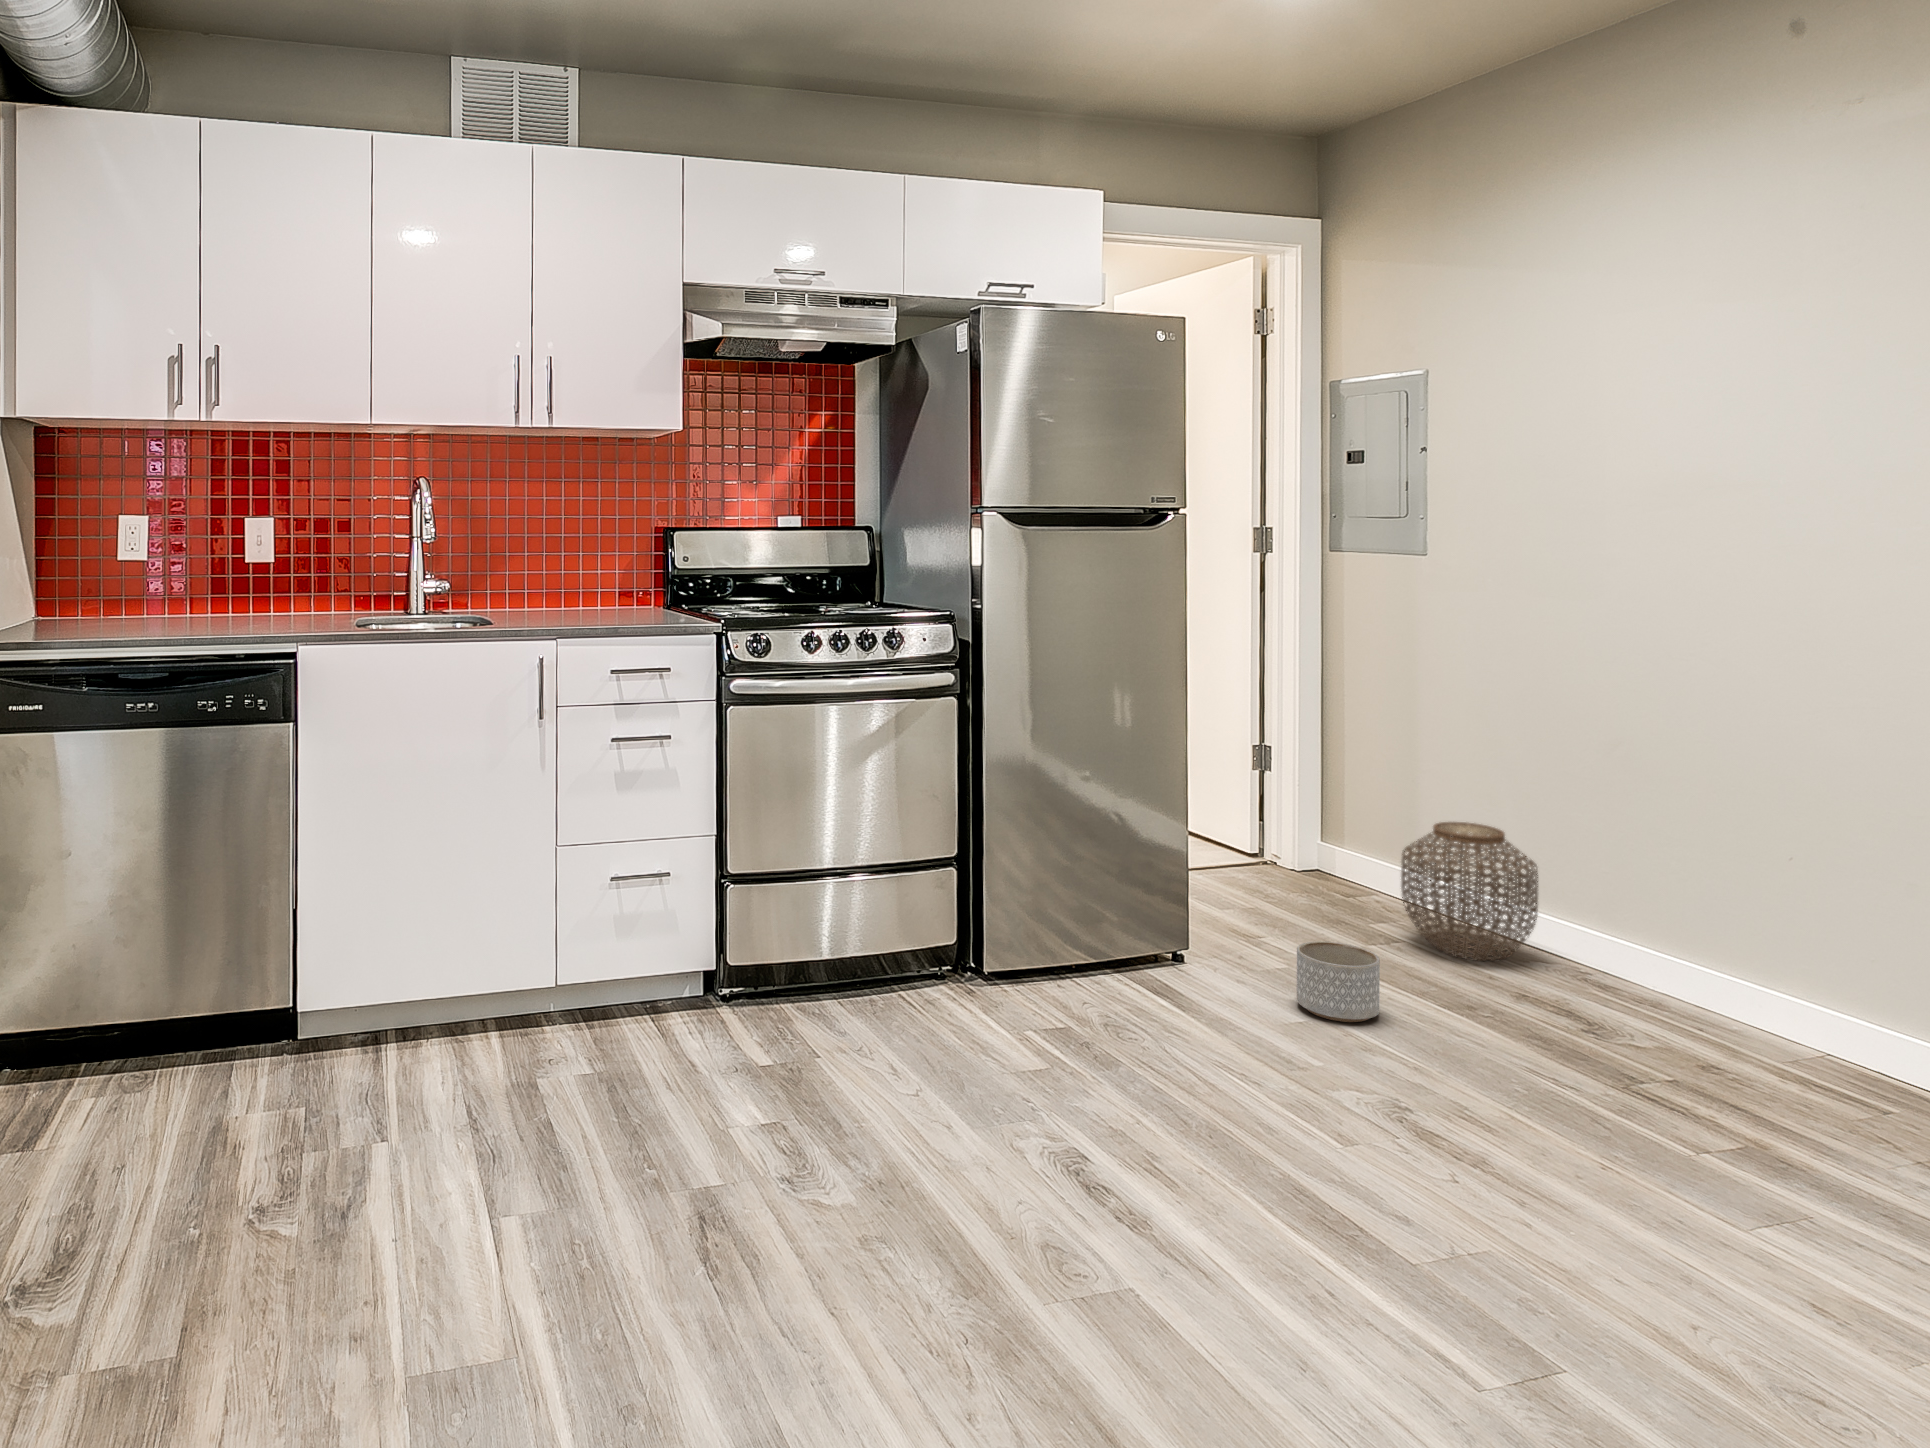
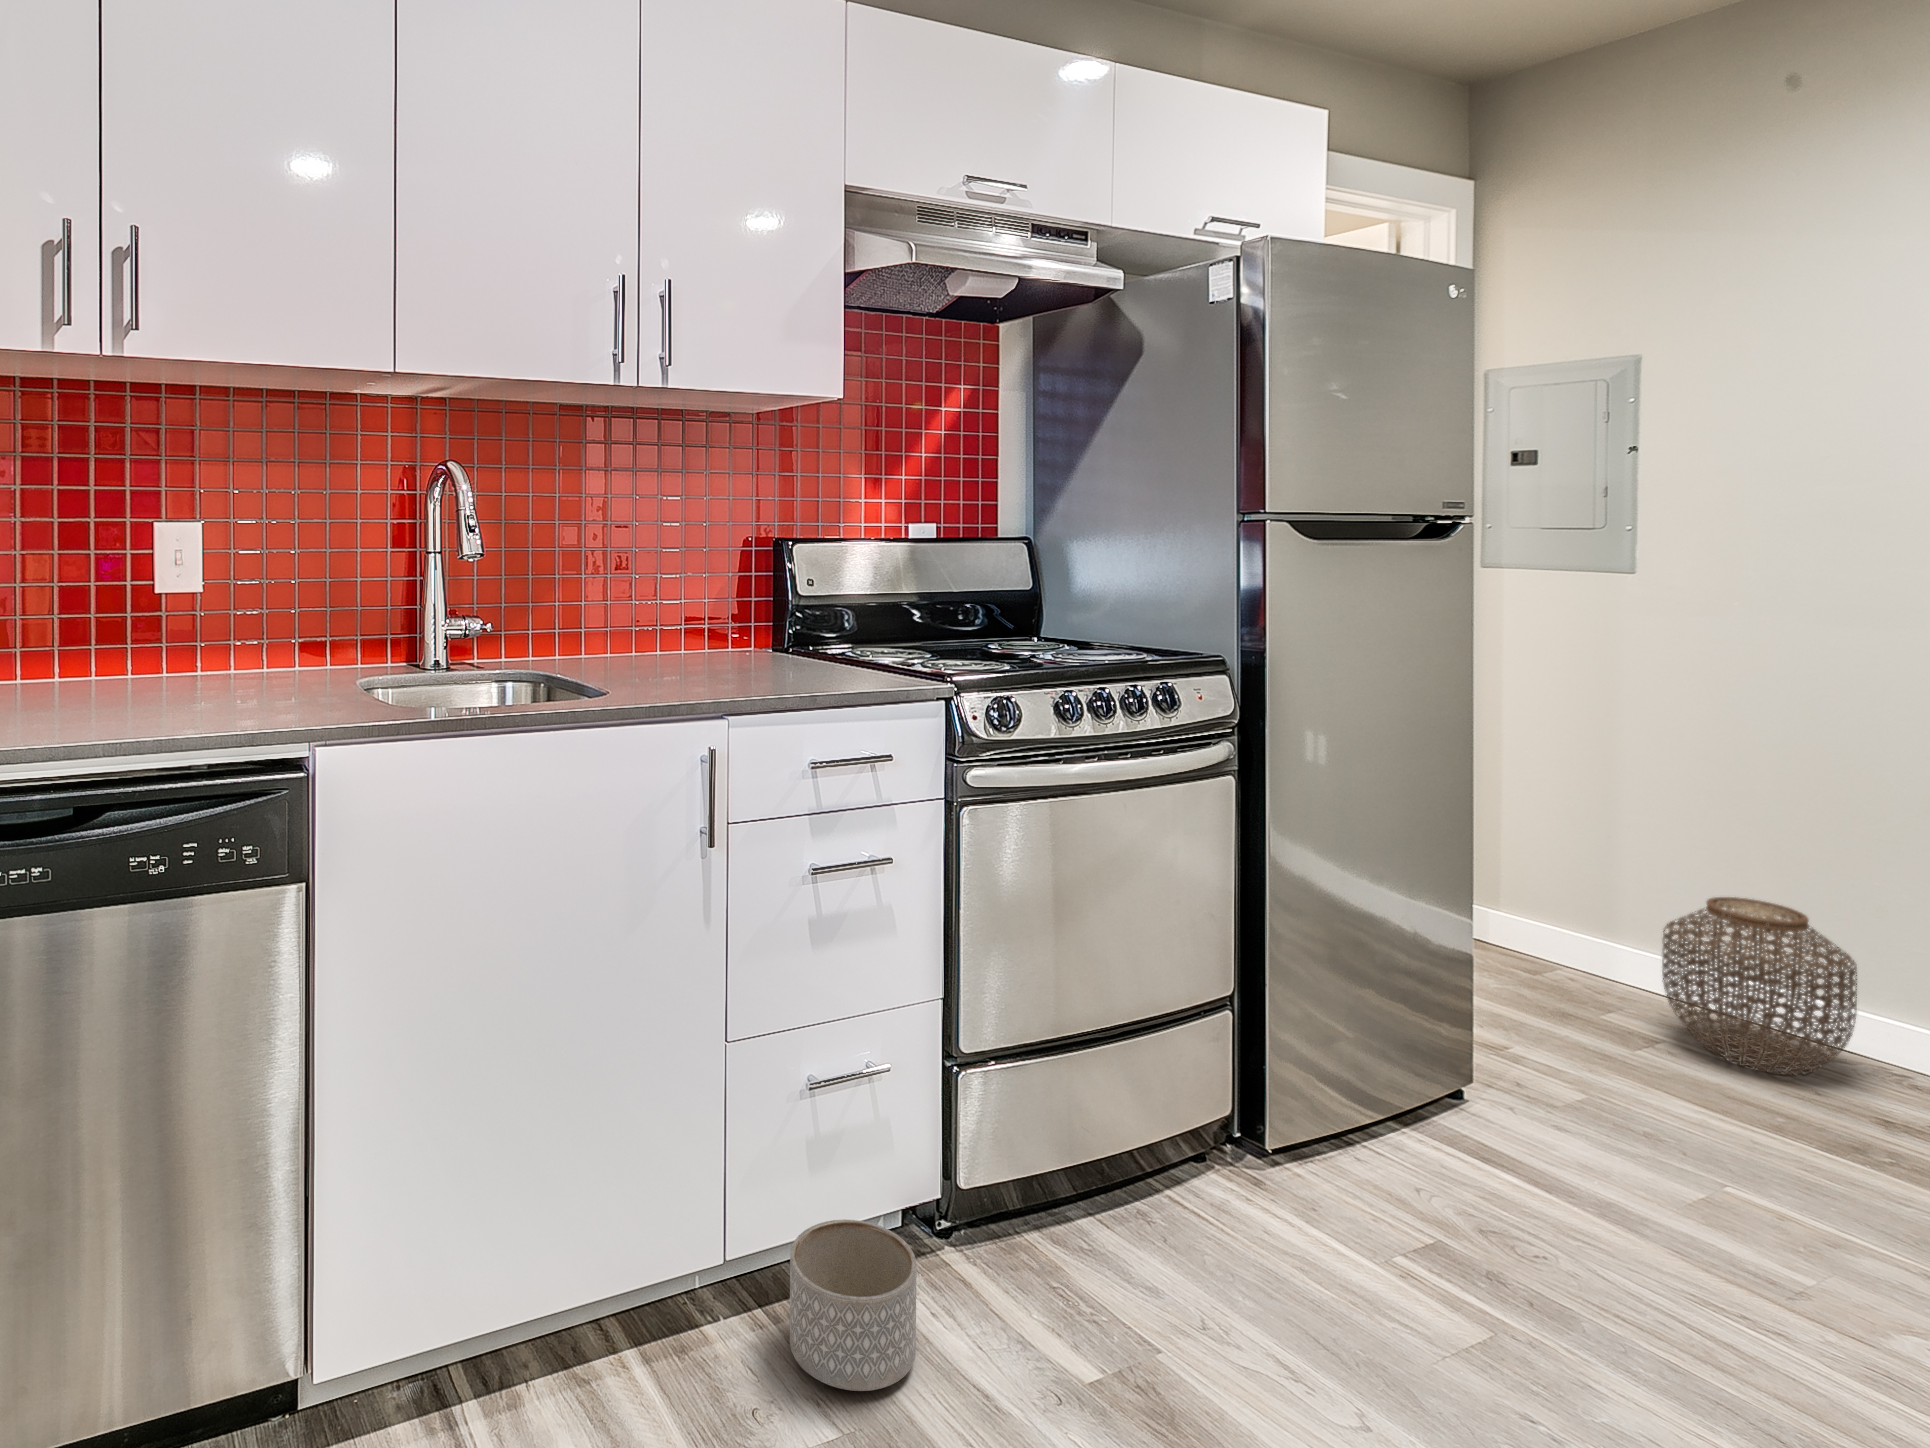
planter: present [1297,941,1380,1022] -> present [790,1220,917,1391]

